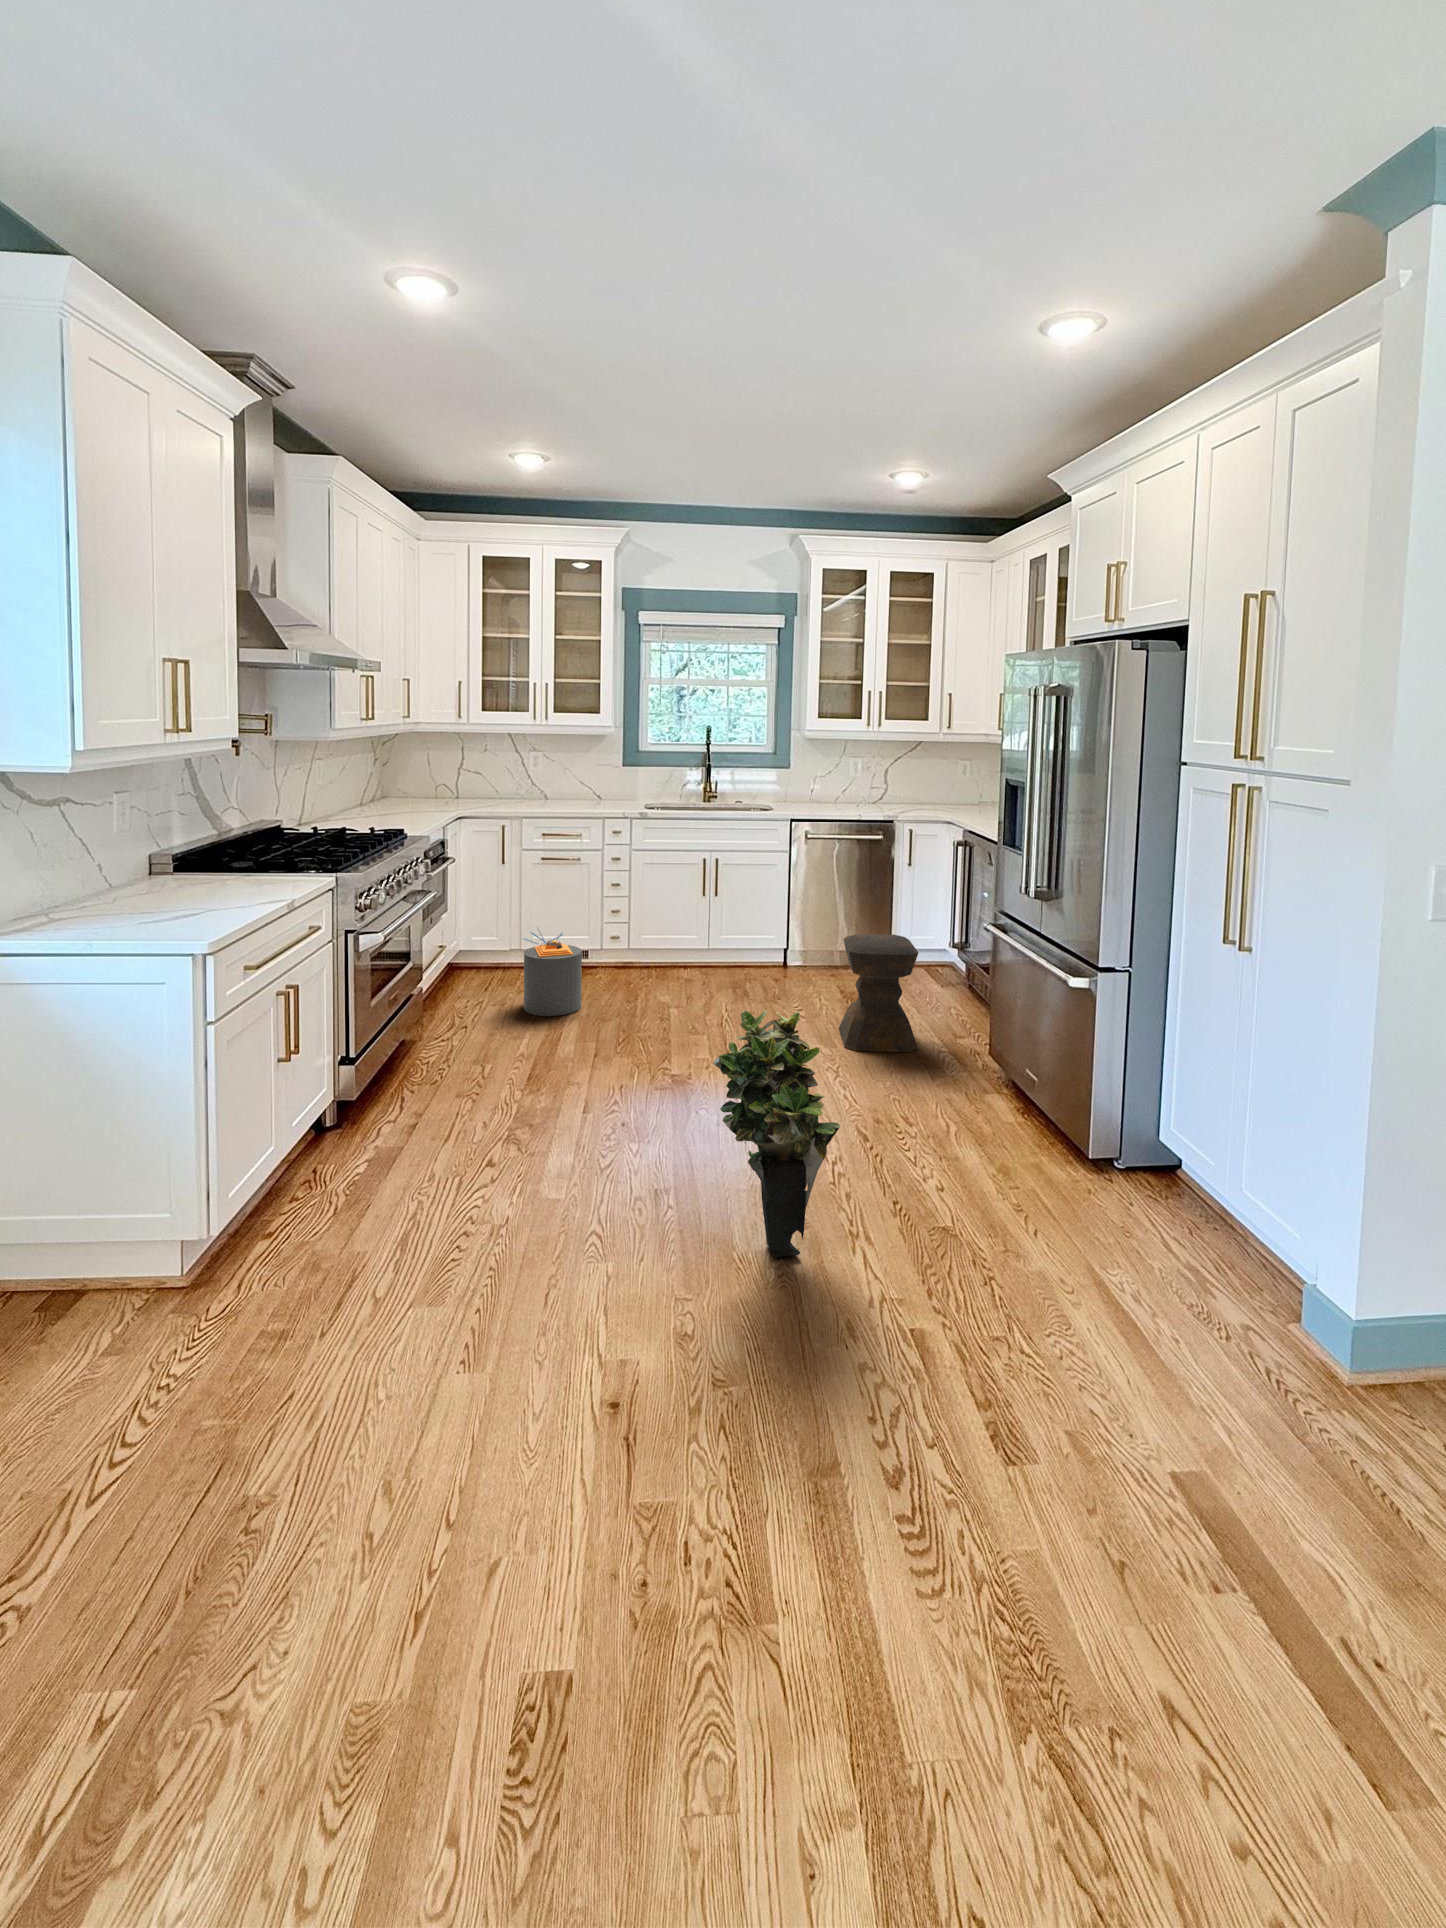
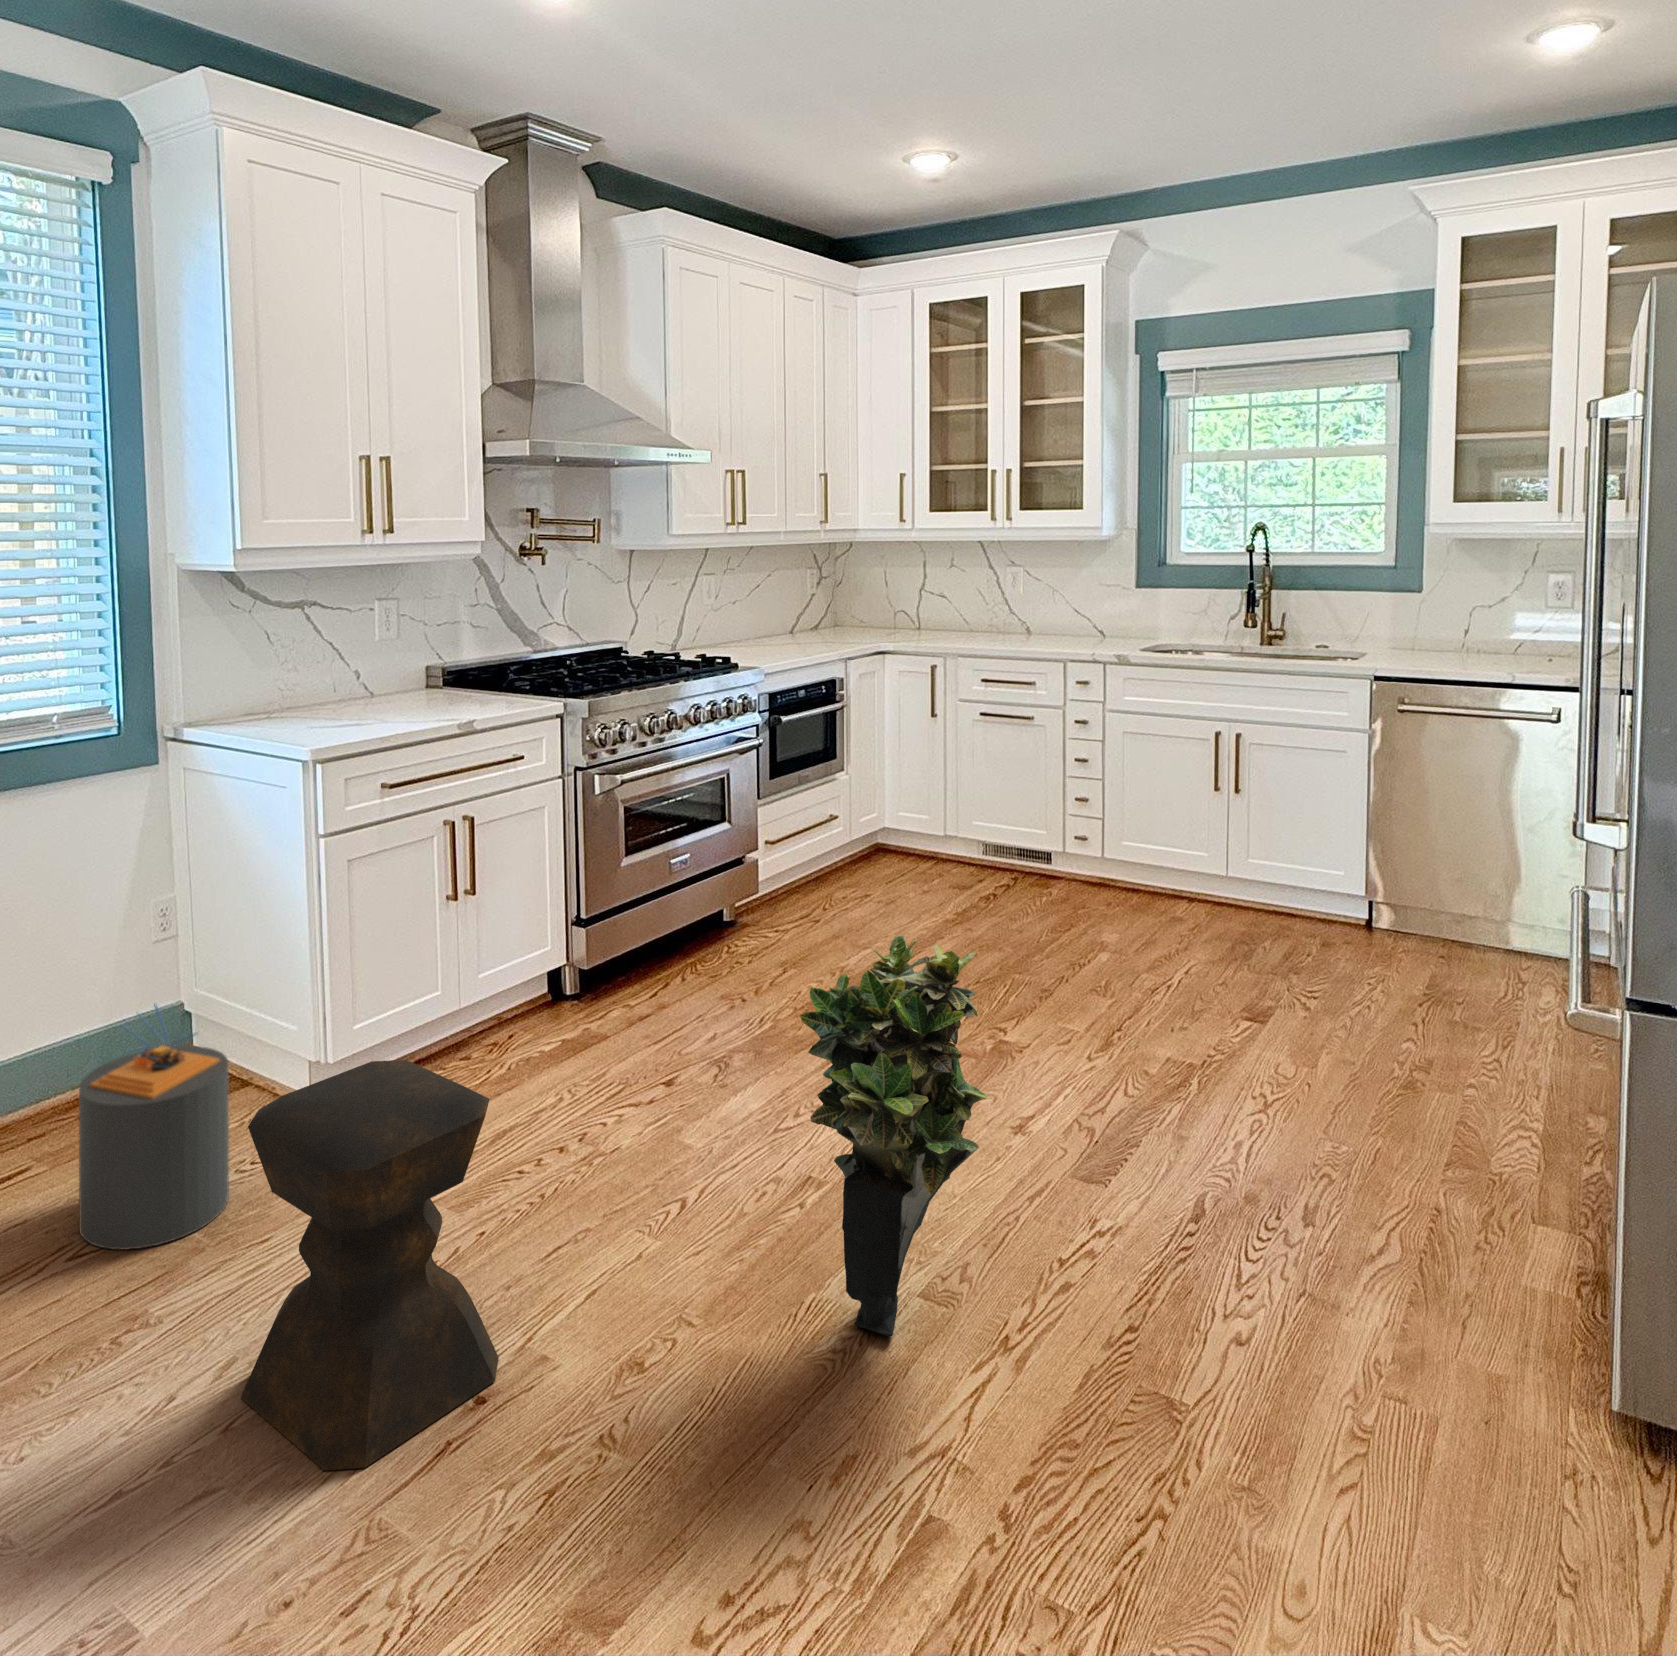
trash can: present [523,928,582,1016] -> present [79,1004,229,1250]
stool: present [839,934,919,1052] -> present [241,1060,499,1471]

